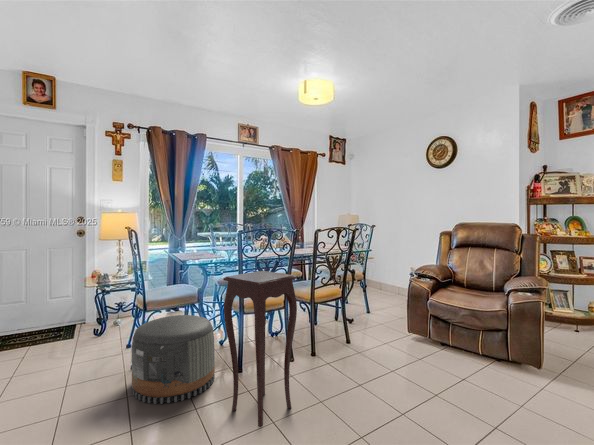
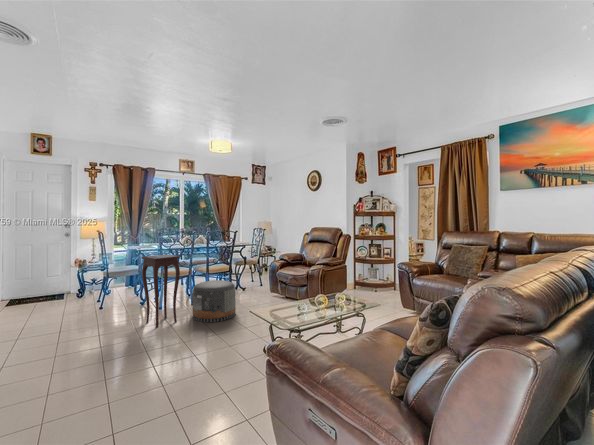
pouf: present [131,315,215,404] -> present [192,280,236,322]

